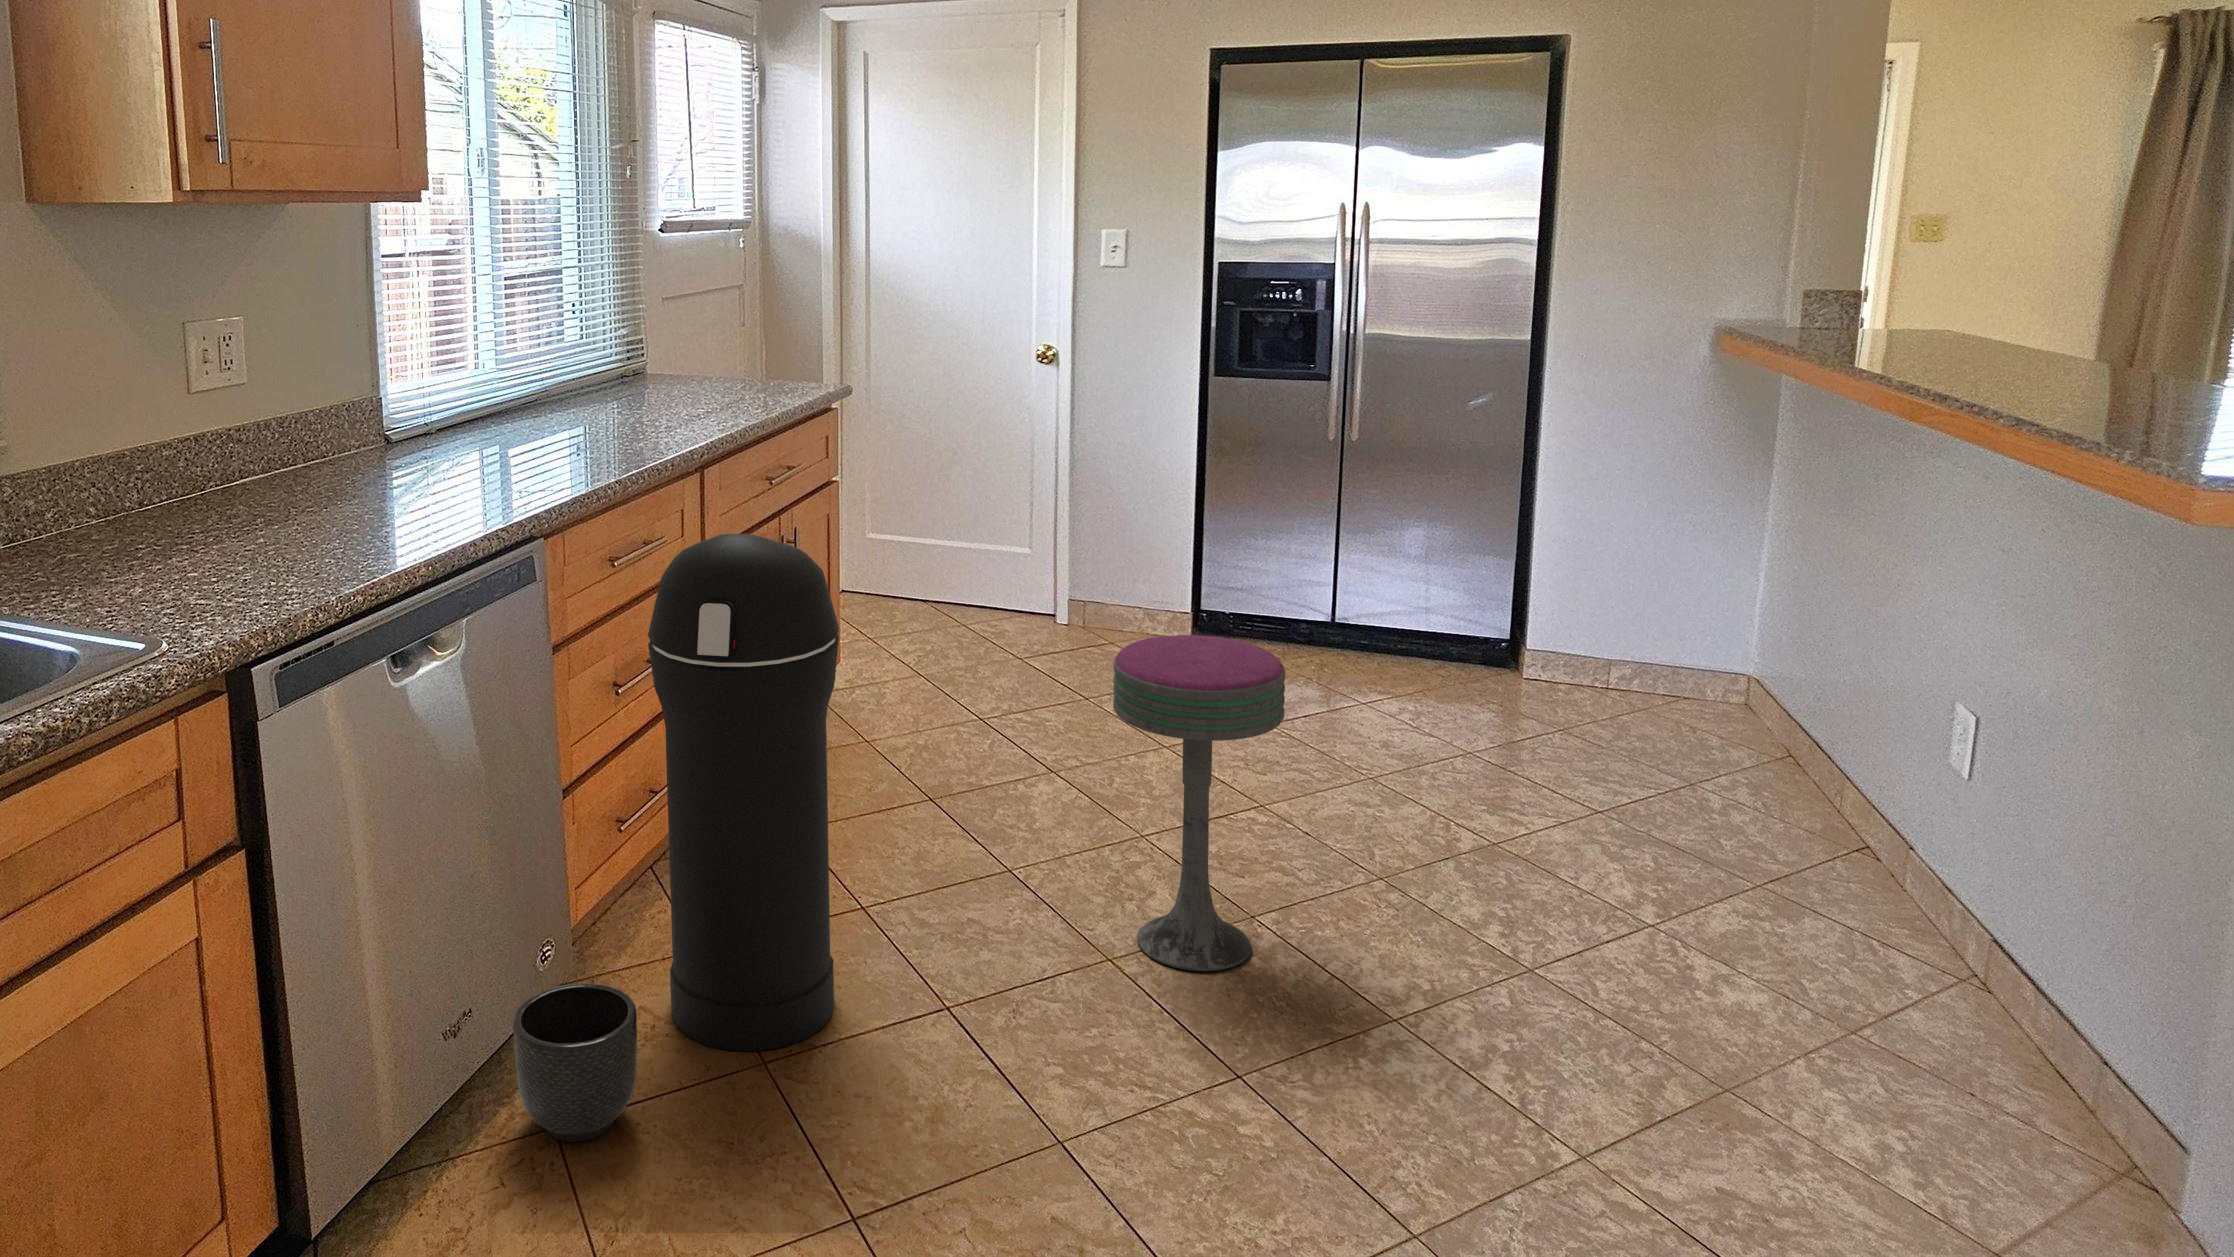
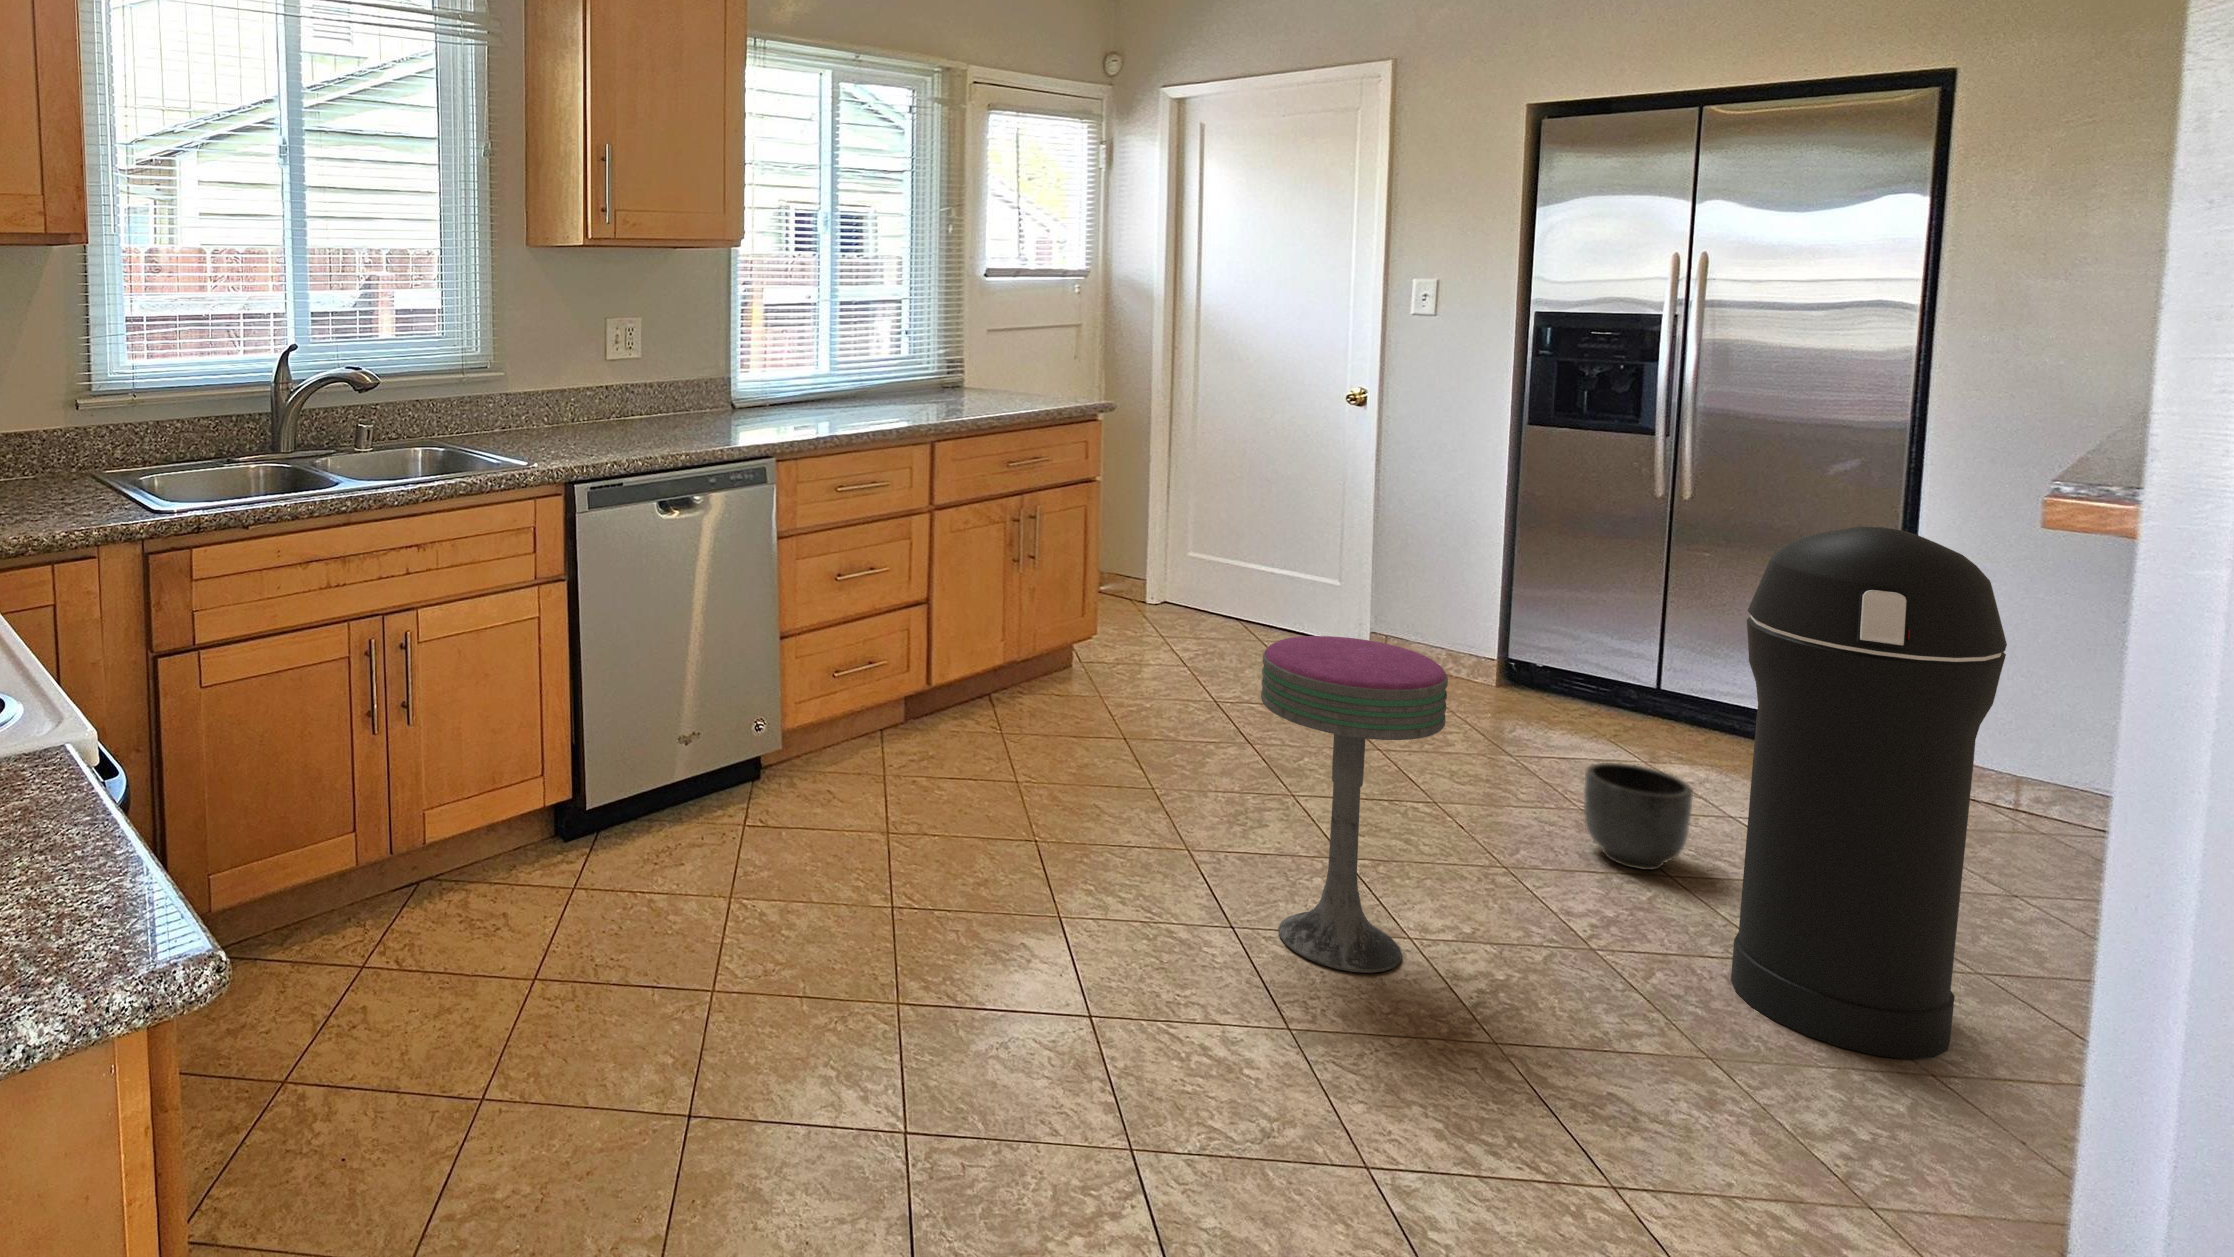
trash can: present [648,534,839,1051] -> present [1731,527,2007,1059]
planter: present [513,983,637,1142] -> present [1584,763,1693,870]

